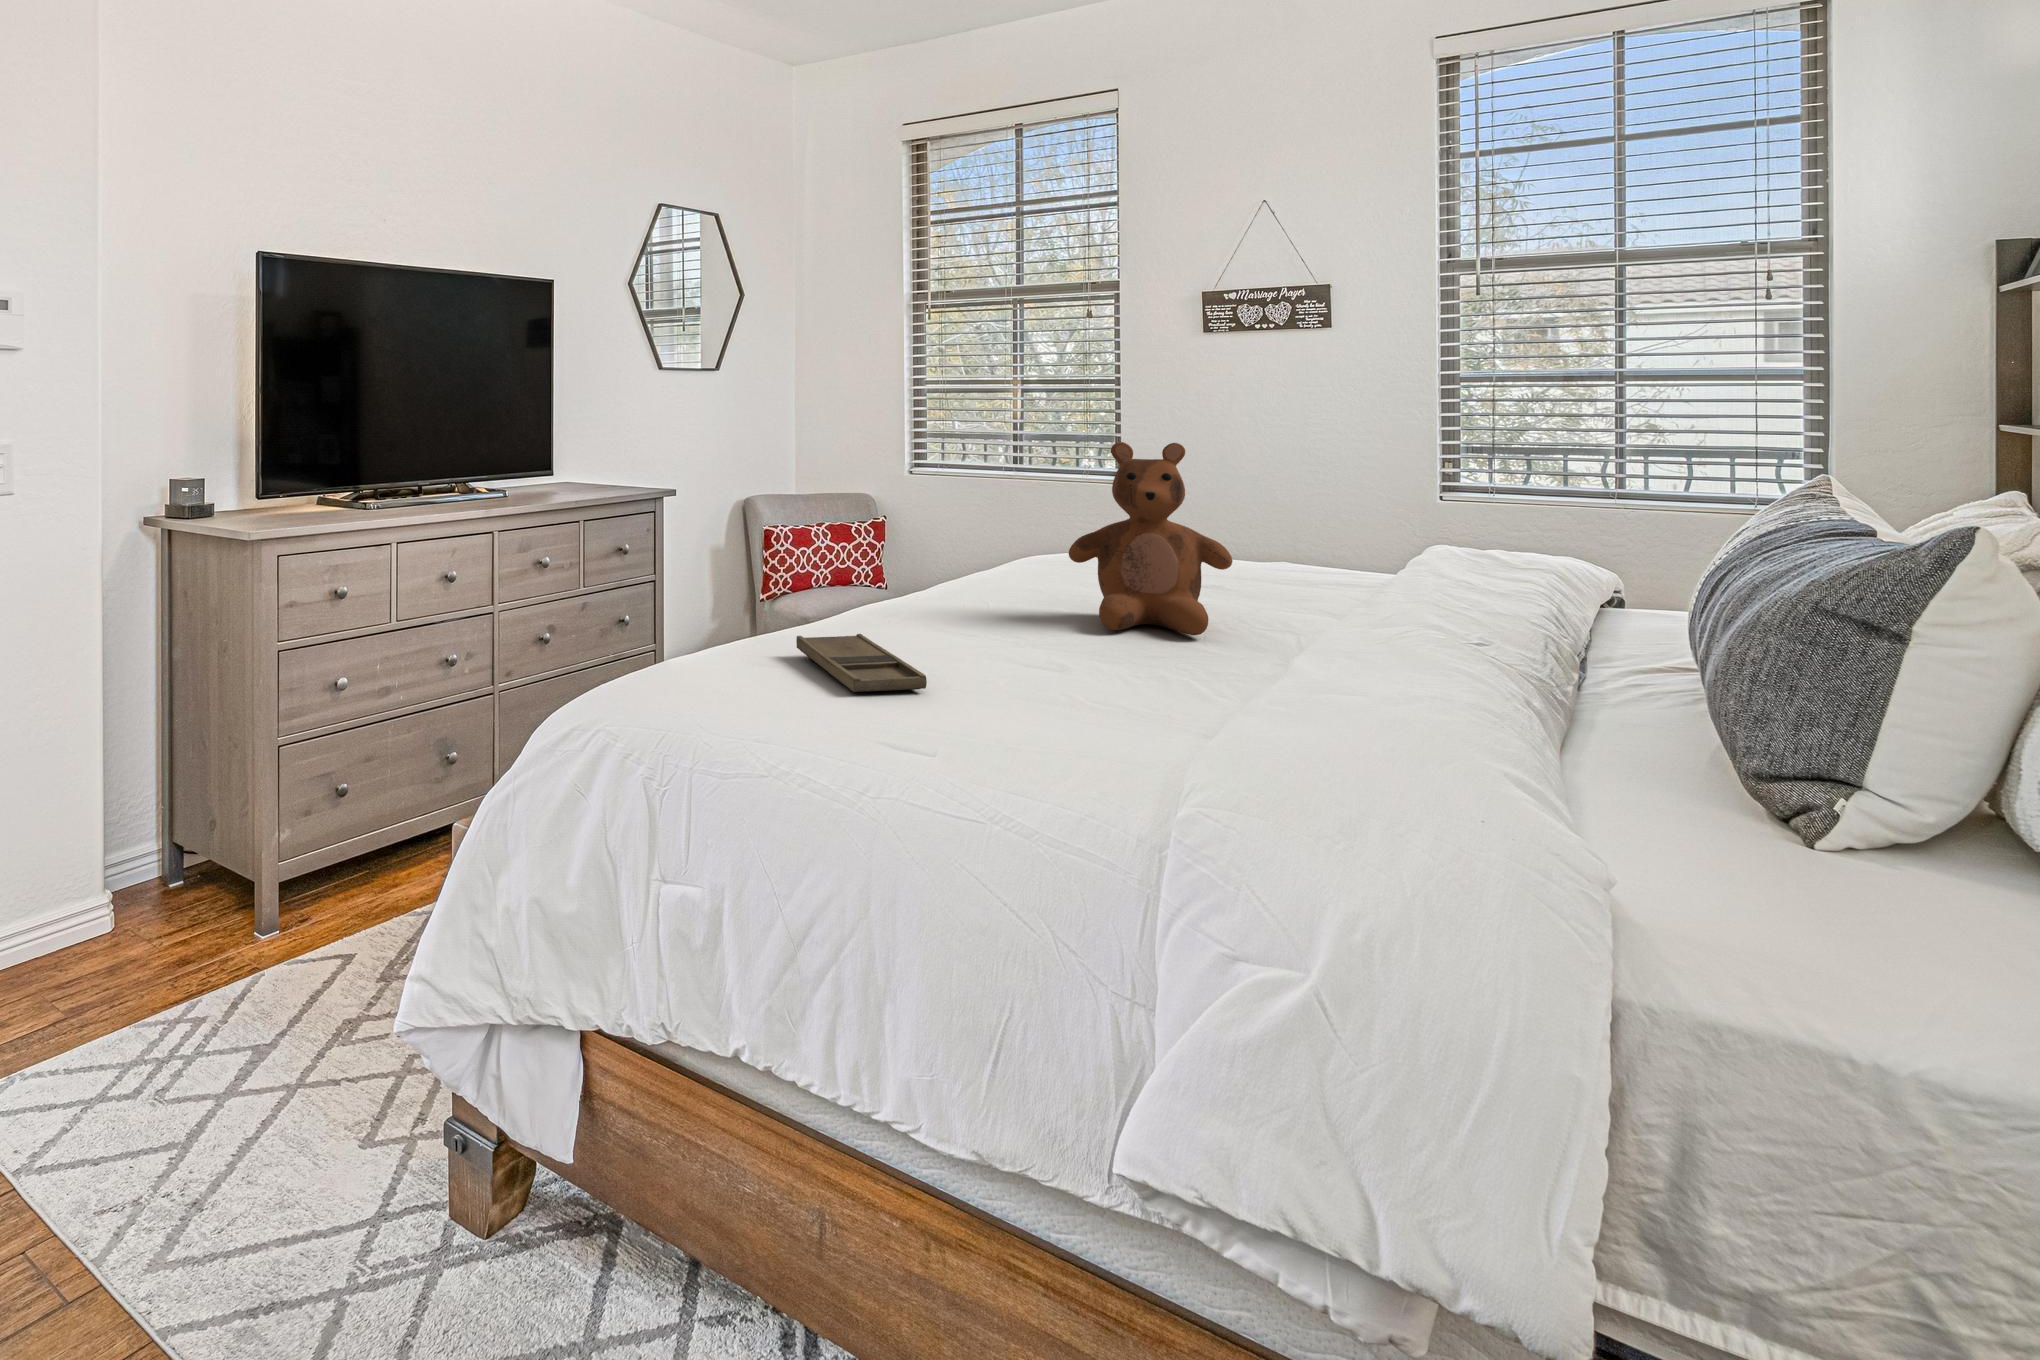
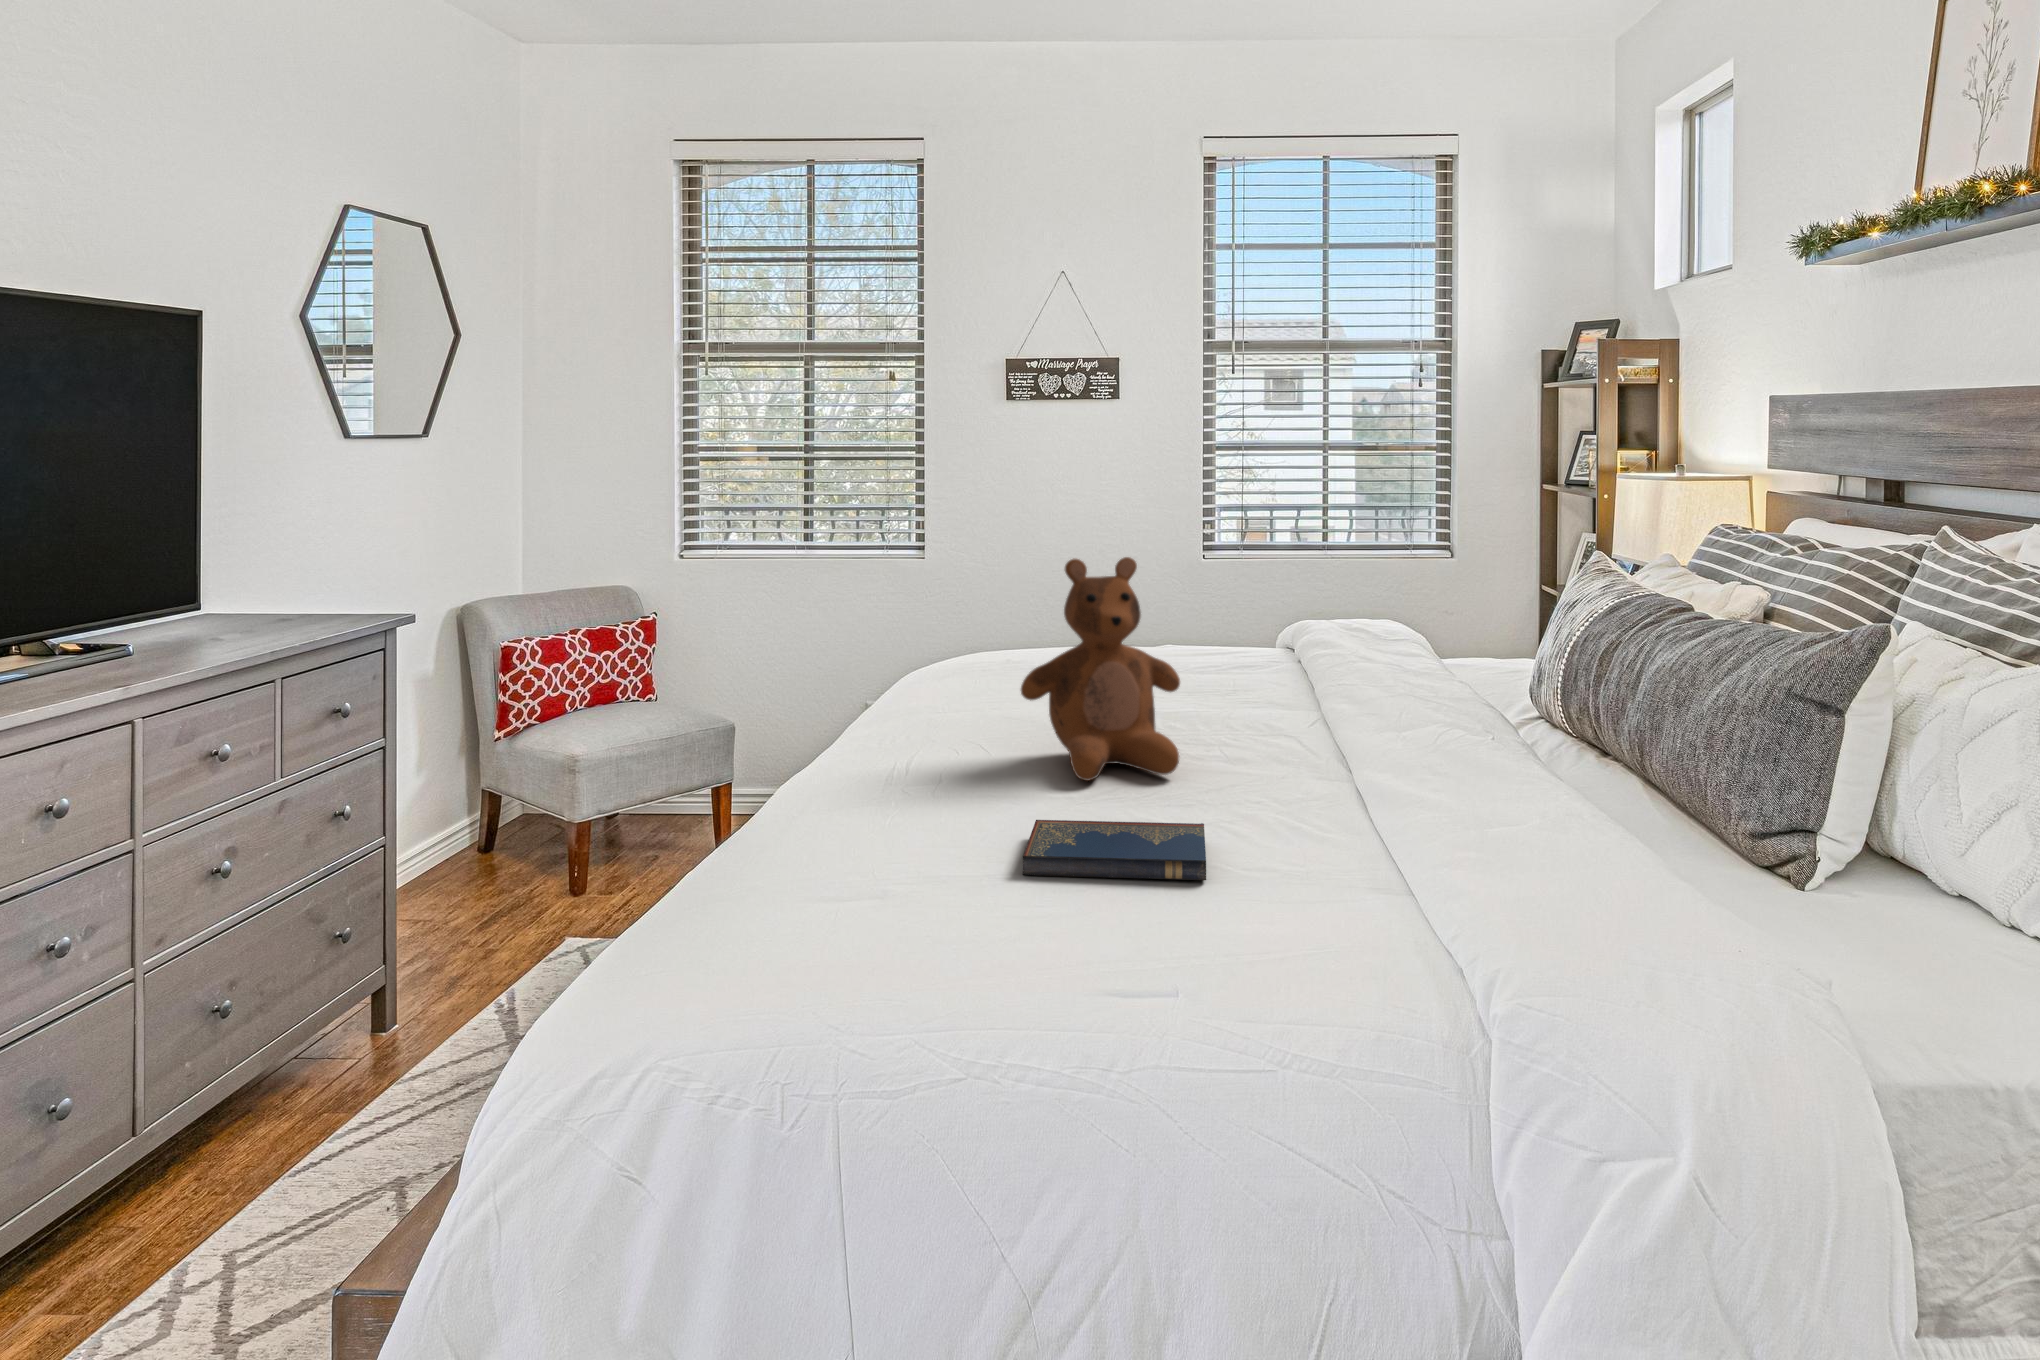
tray: present [796,634,927,692] -> none [786,856,1000,967]
hardcover book: none [988,639,1175,691] -> present [1023,820,1206,880]

